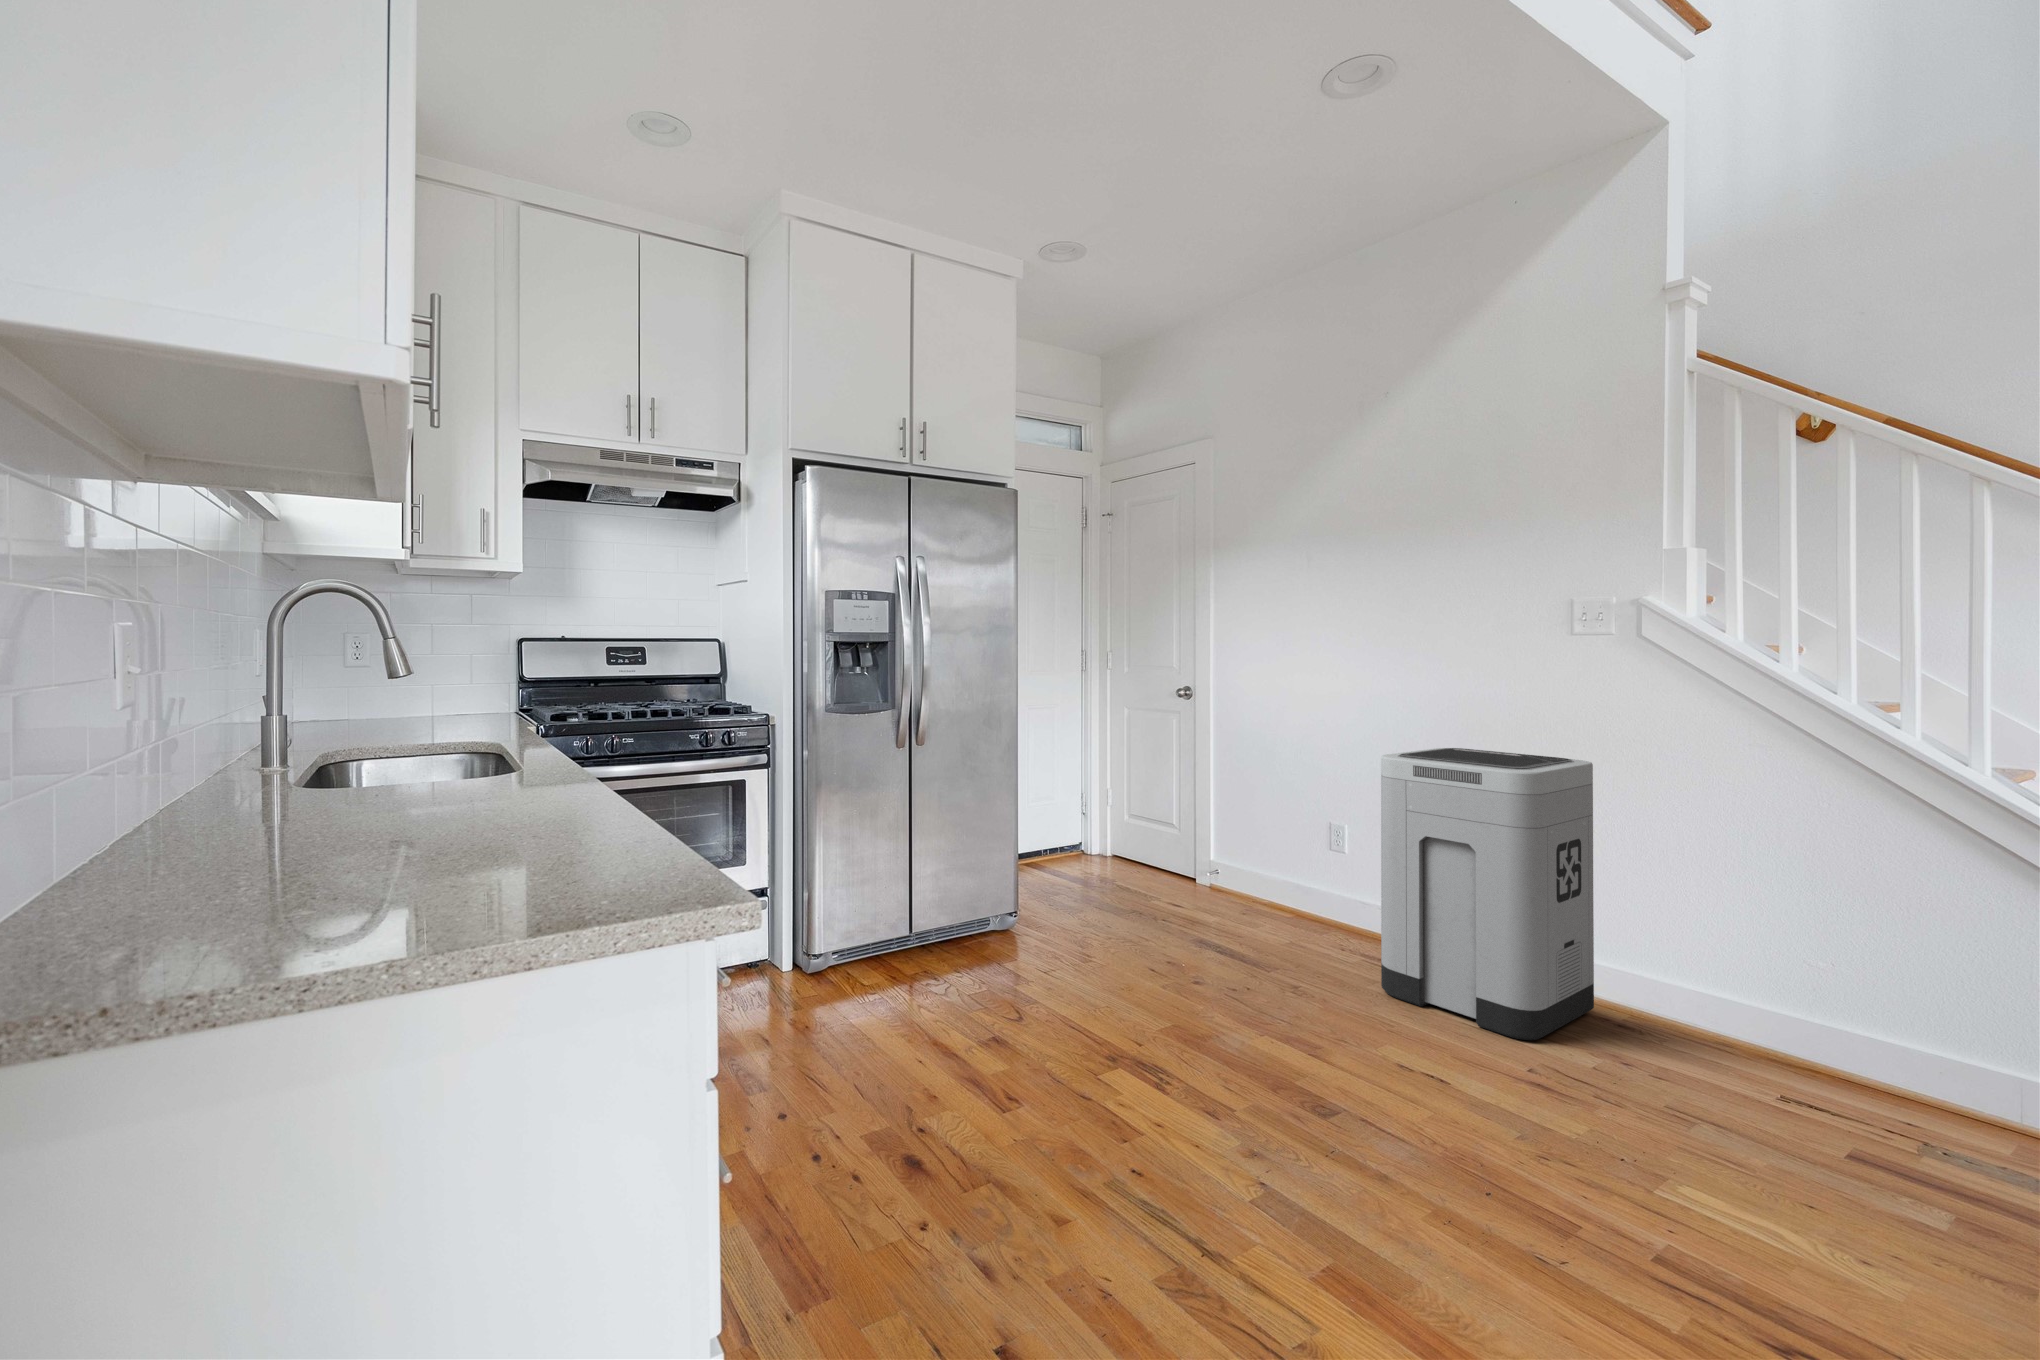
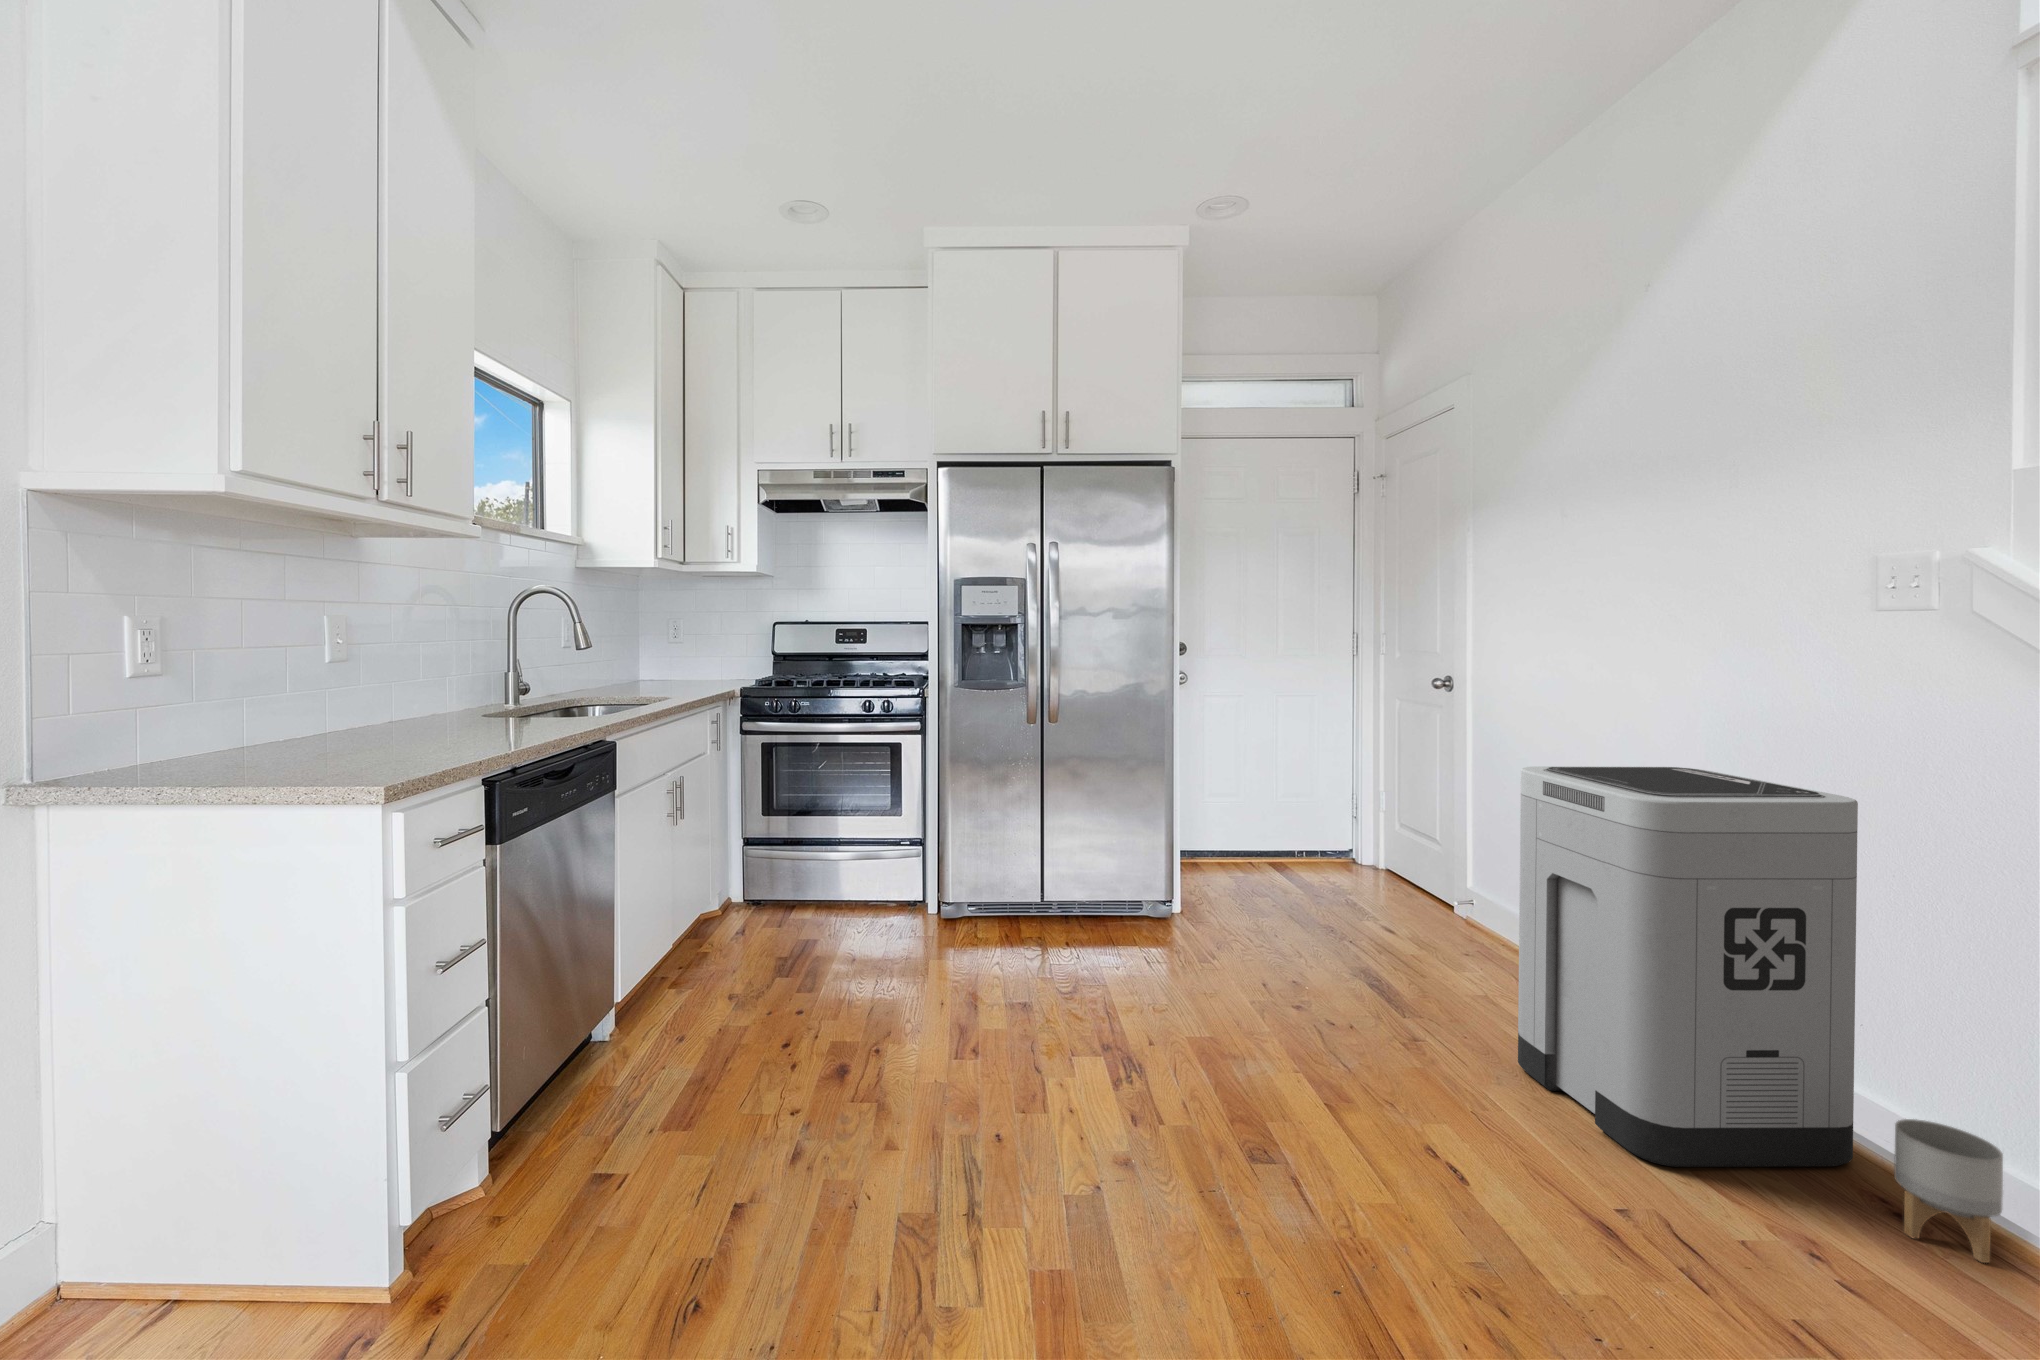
planter: none [1644,967,1704,1049] -> present [1894,1119,2003,1263]

